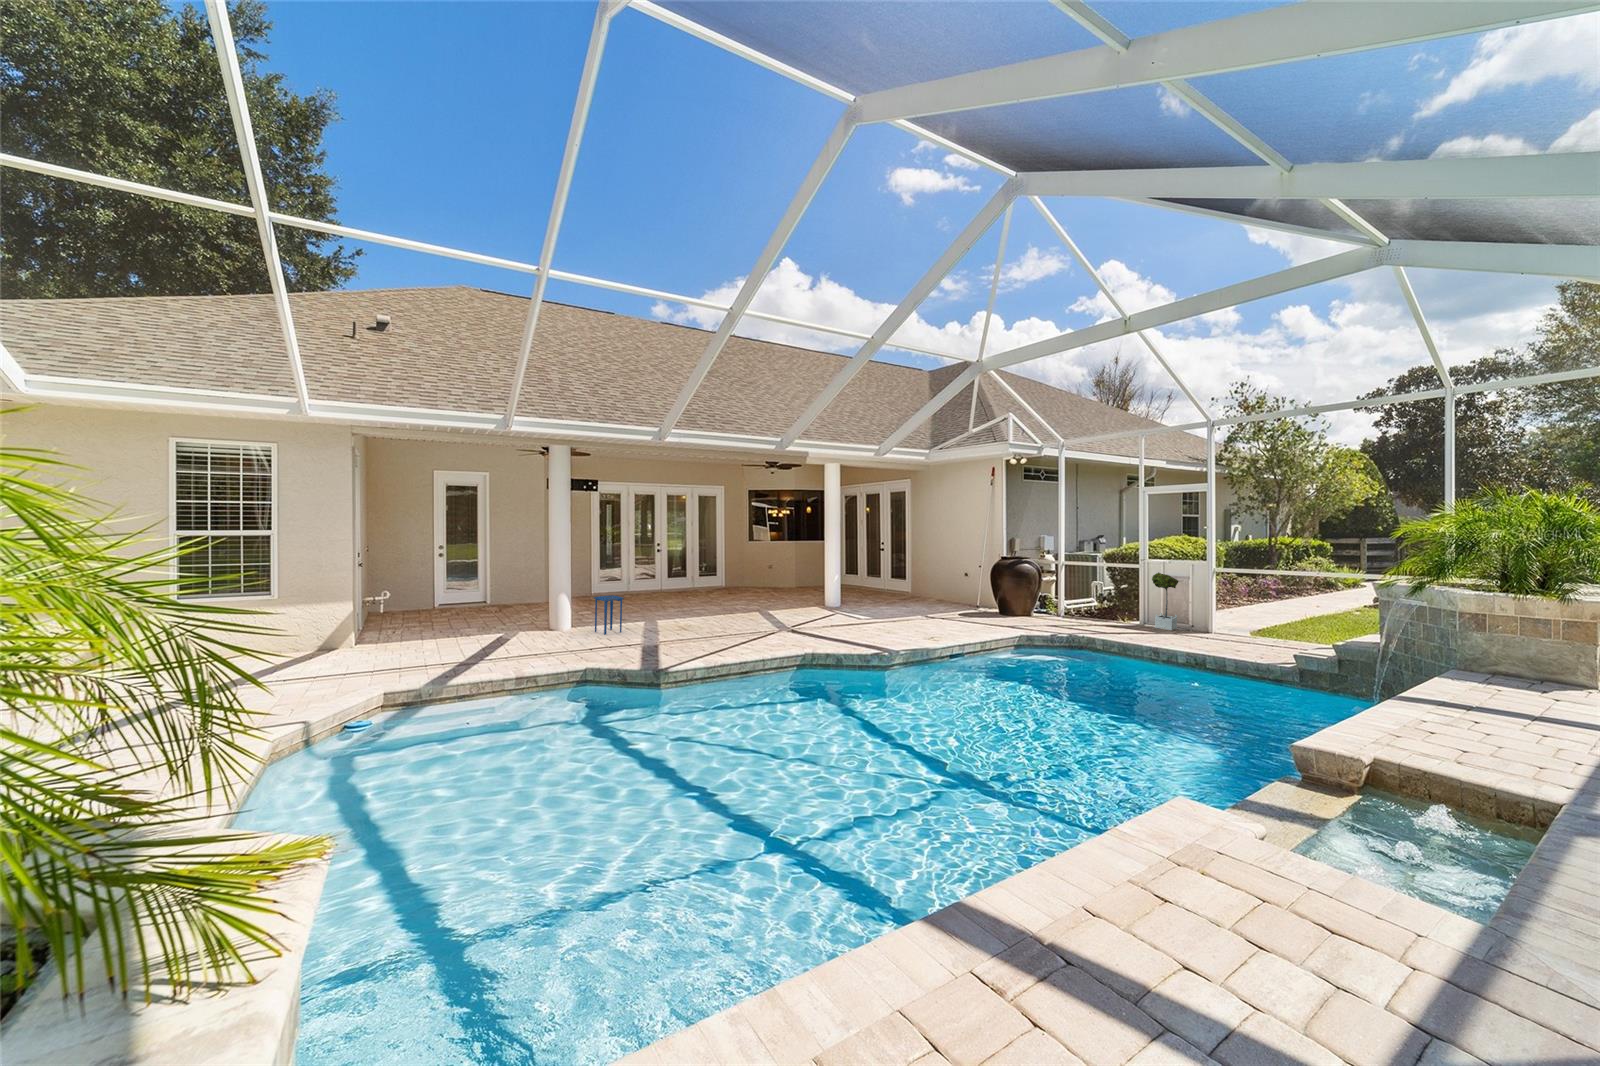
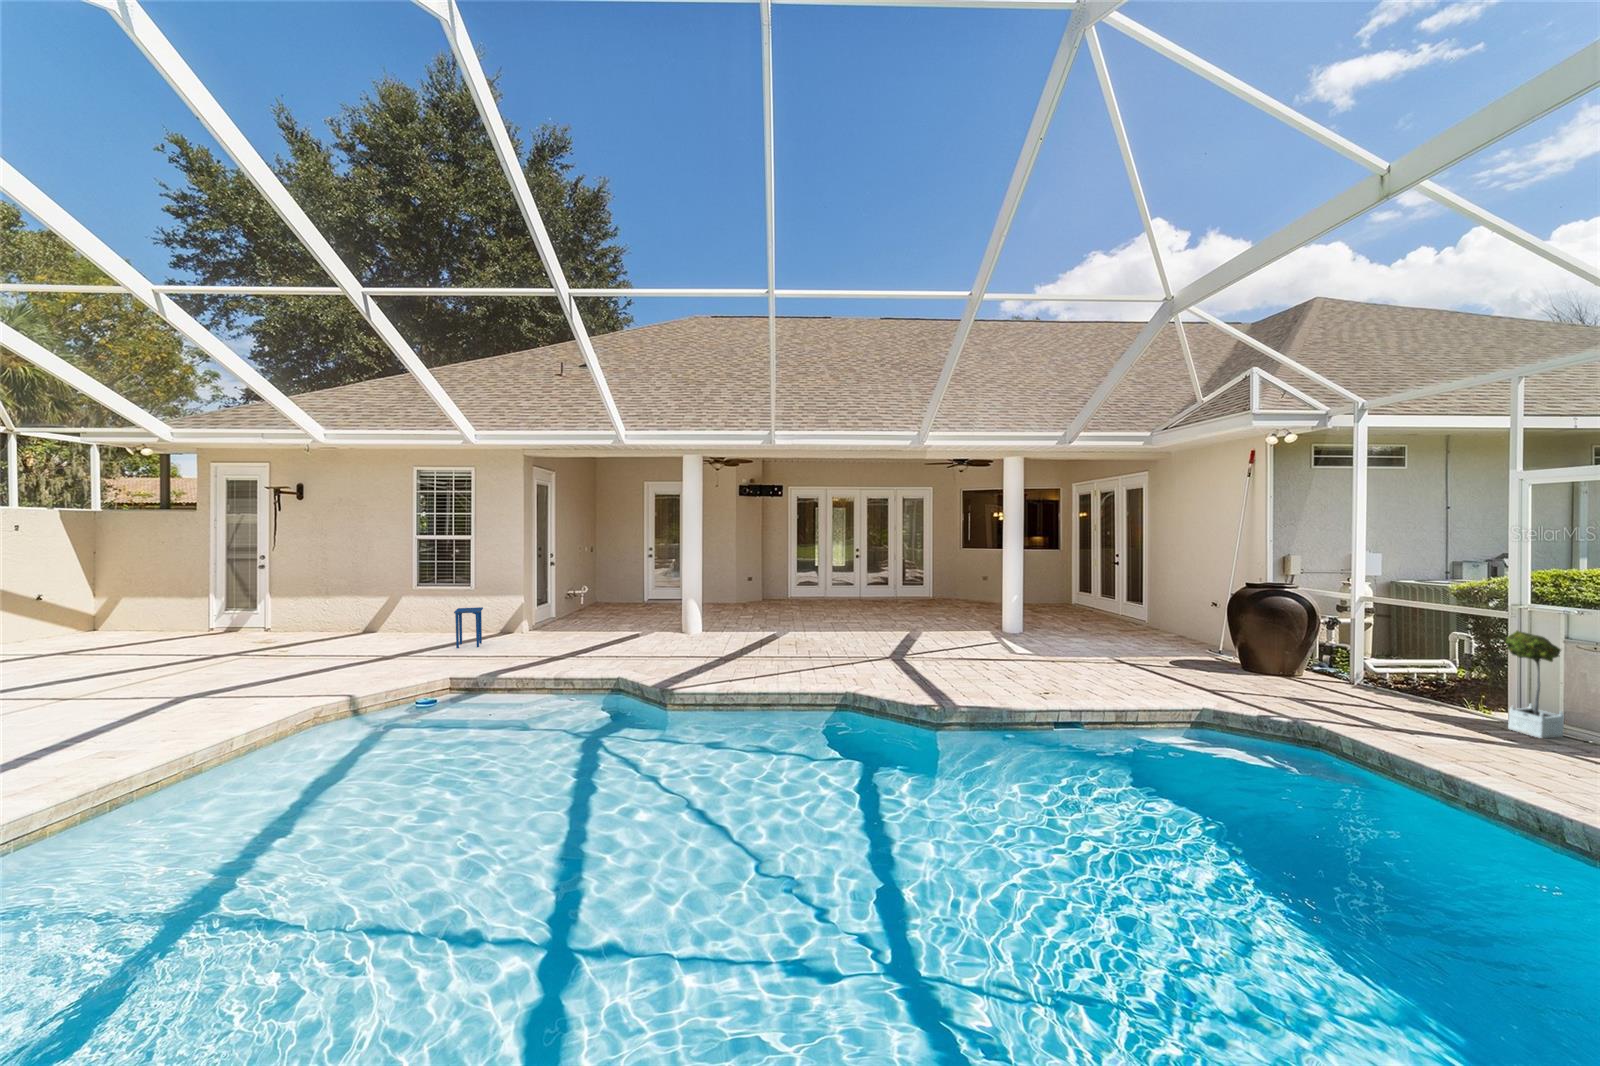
side table: present [593,595,624,635] -> present [454,607,483,648]

